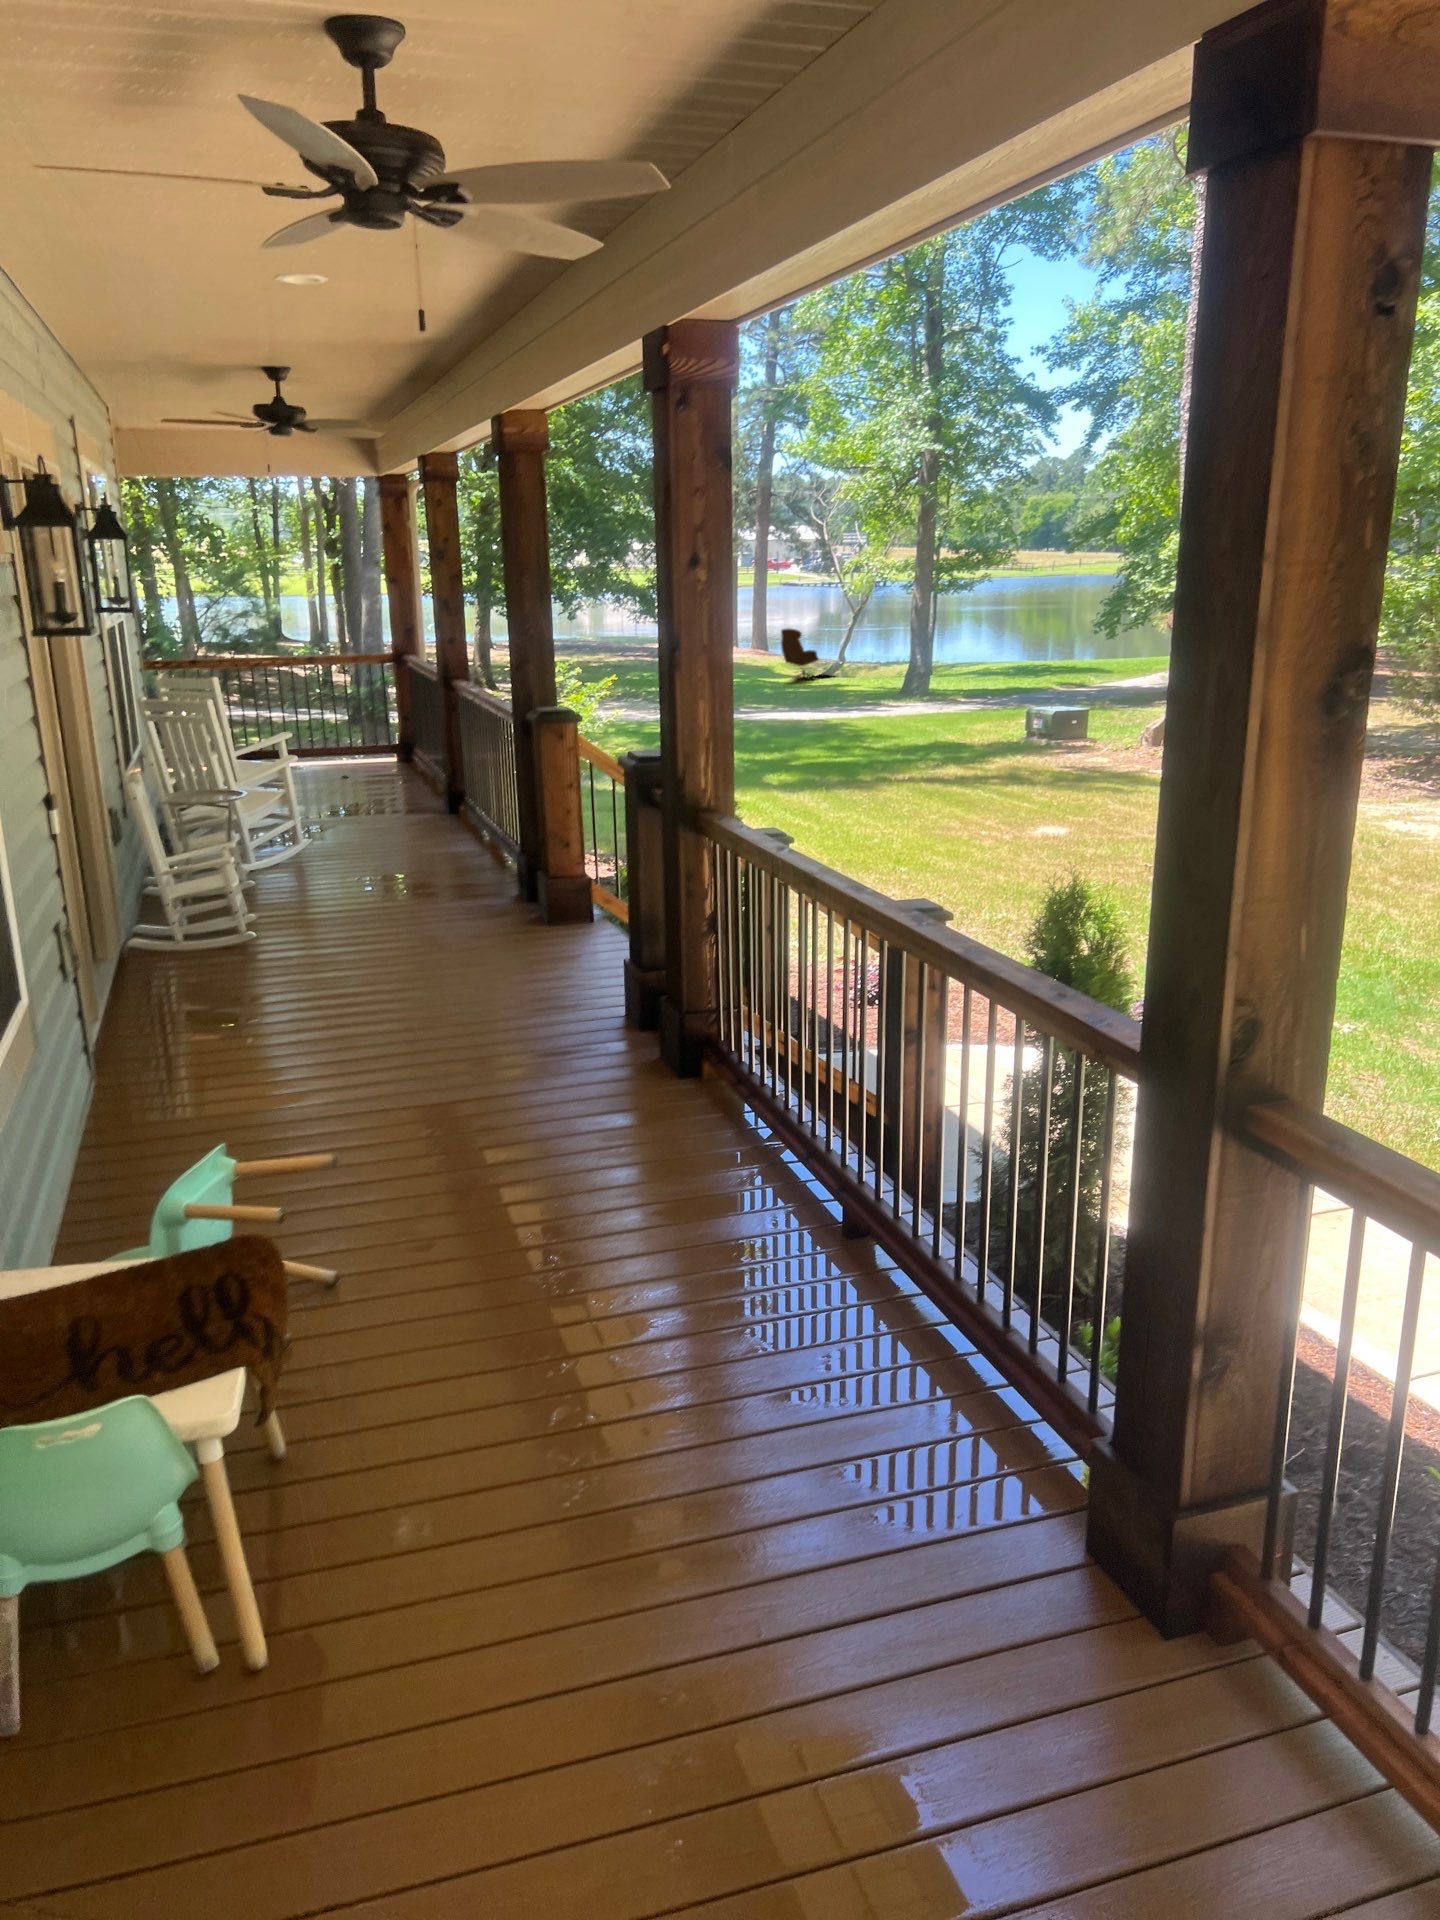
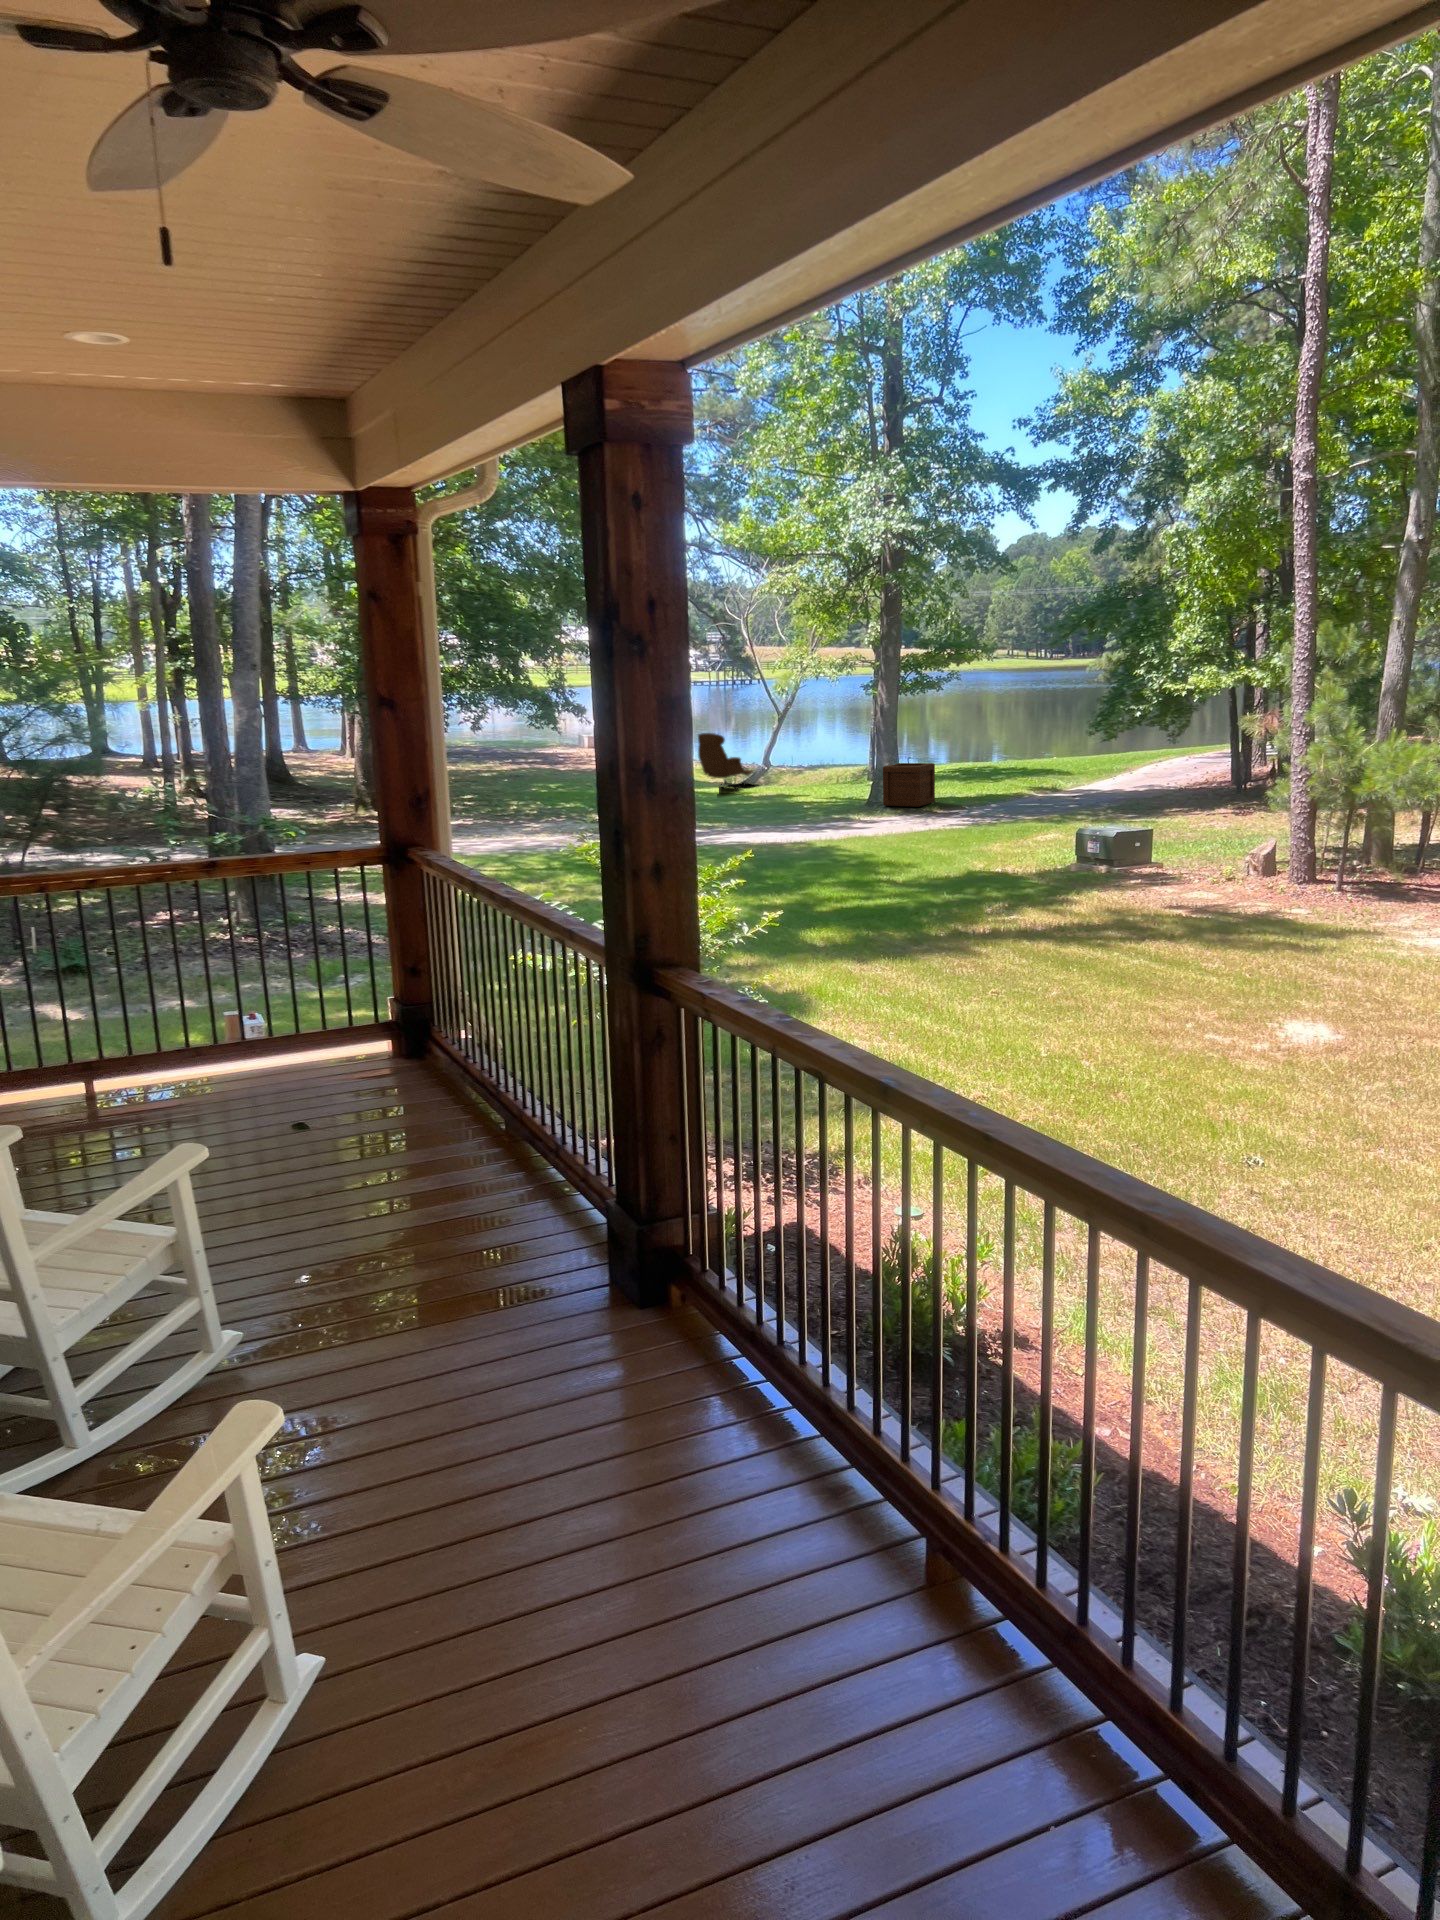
wooden crate: none [918,656,967,693] -> present [883,763,935,807]

